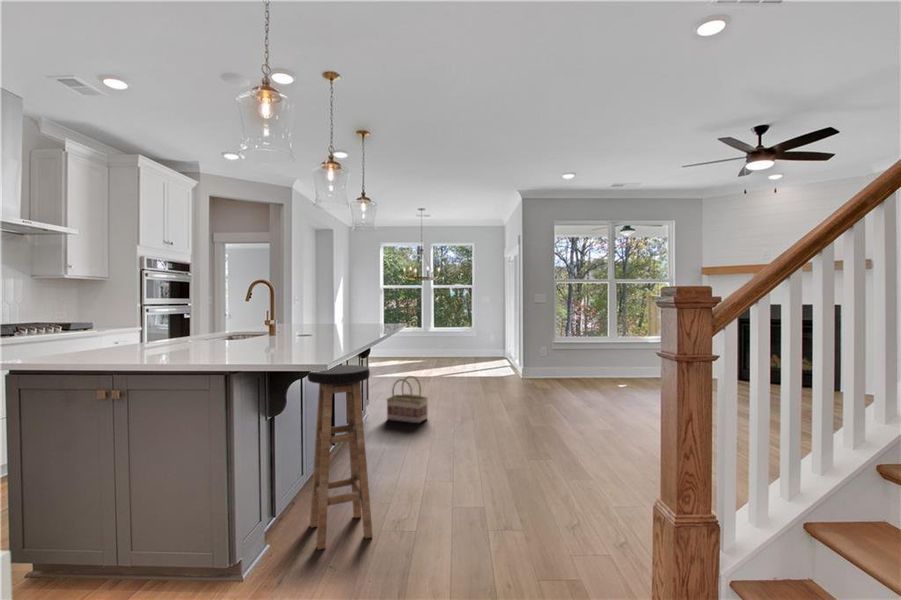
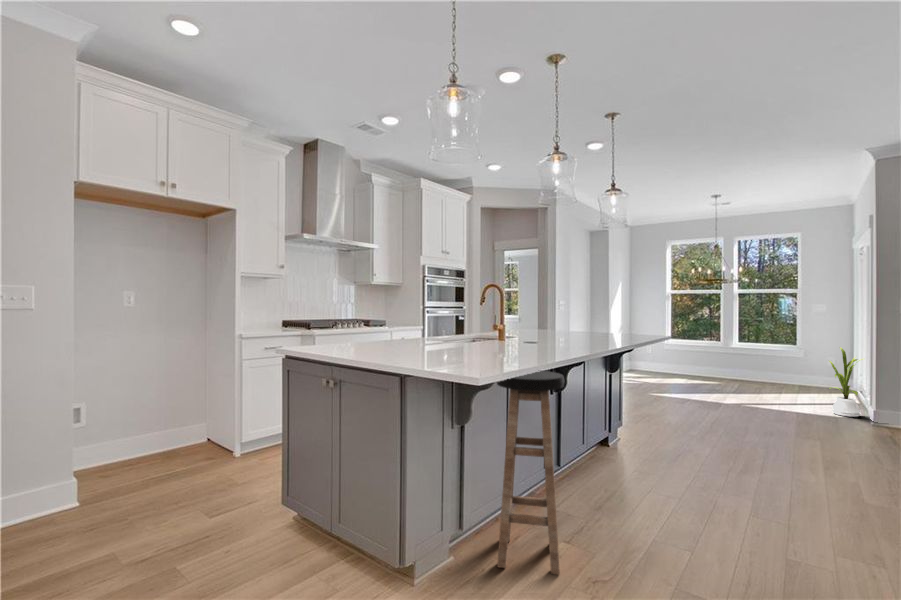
house plant: none [497,328,518,376] -> present [829,348,862,417]
basket: present [387,376,428,423] -> none [639,396,694,456]

